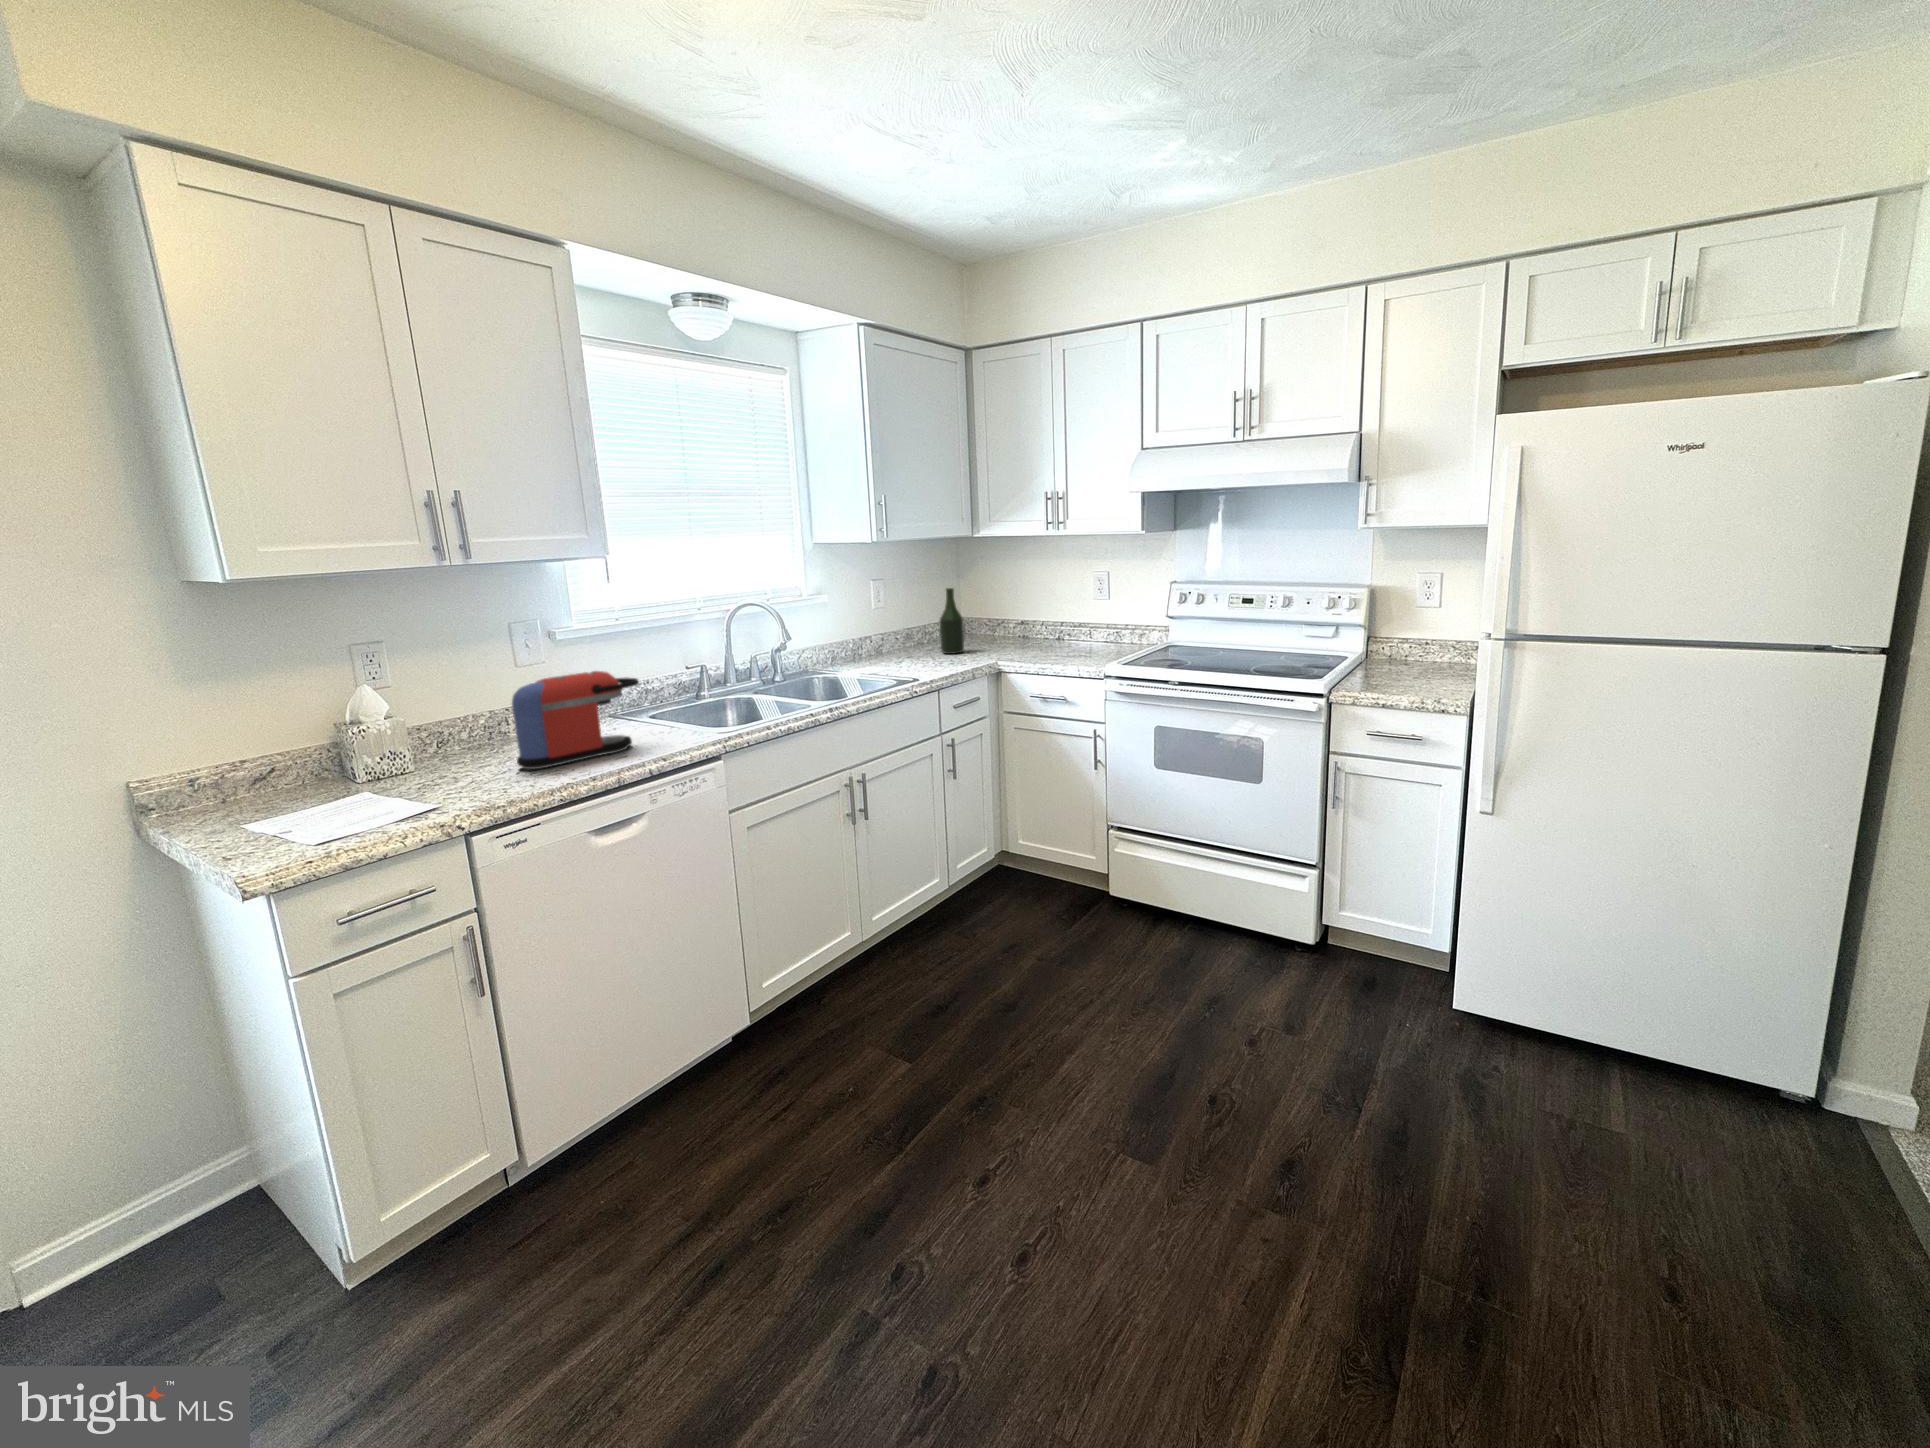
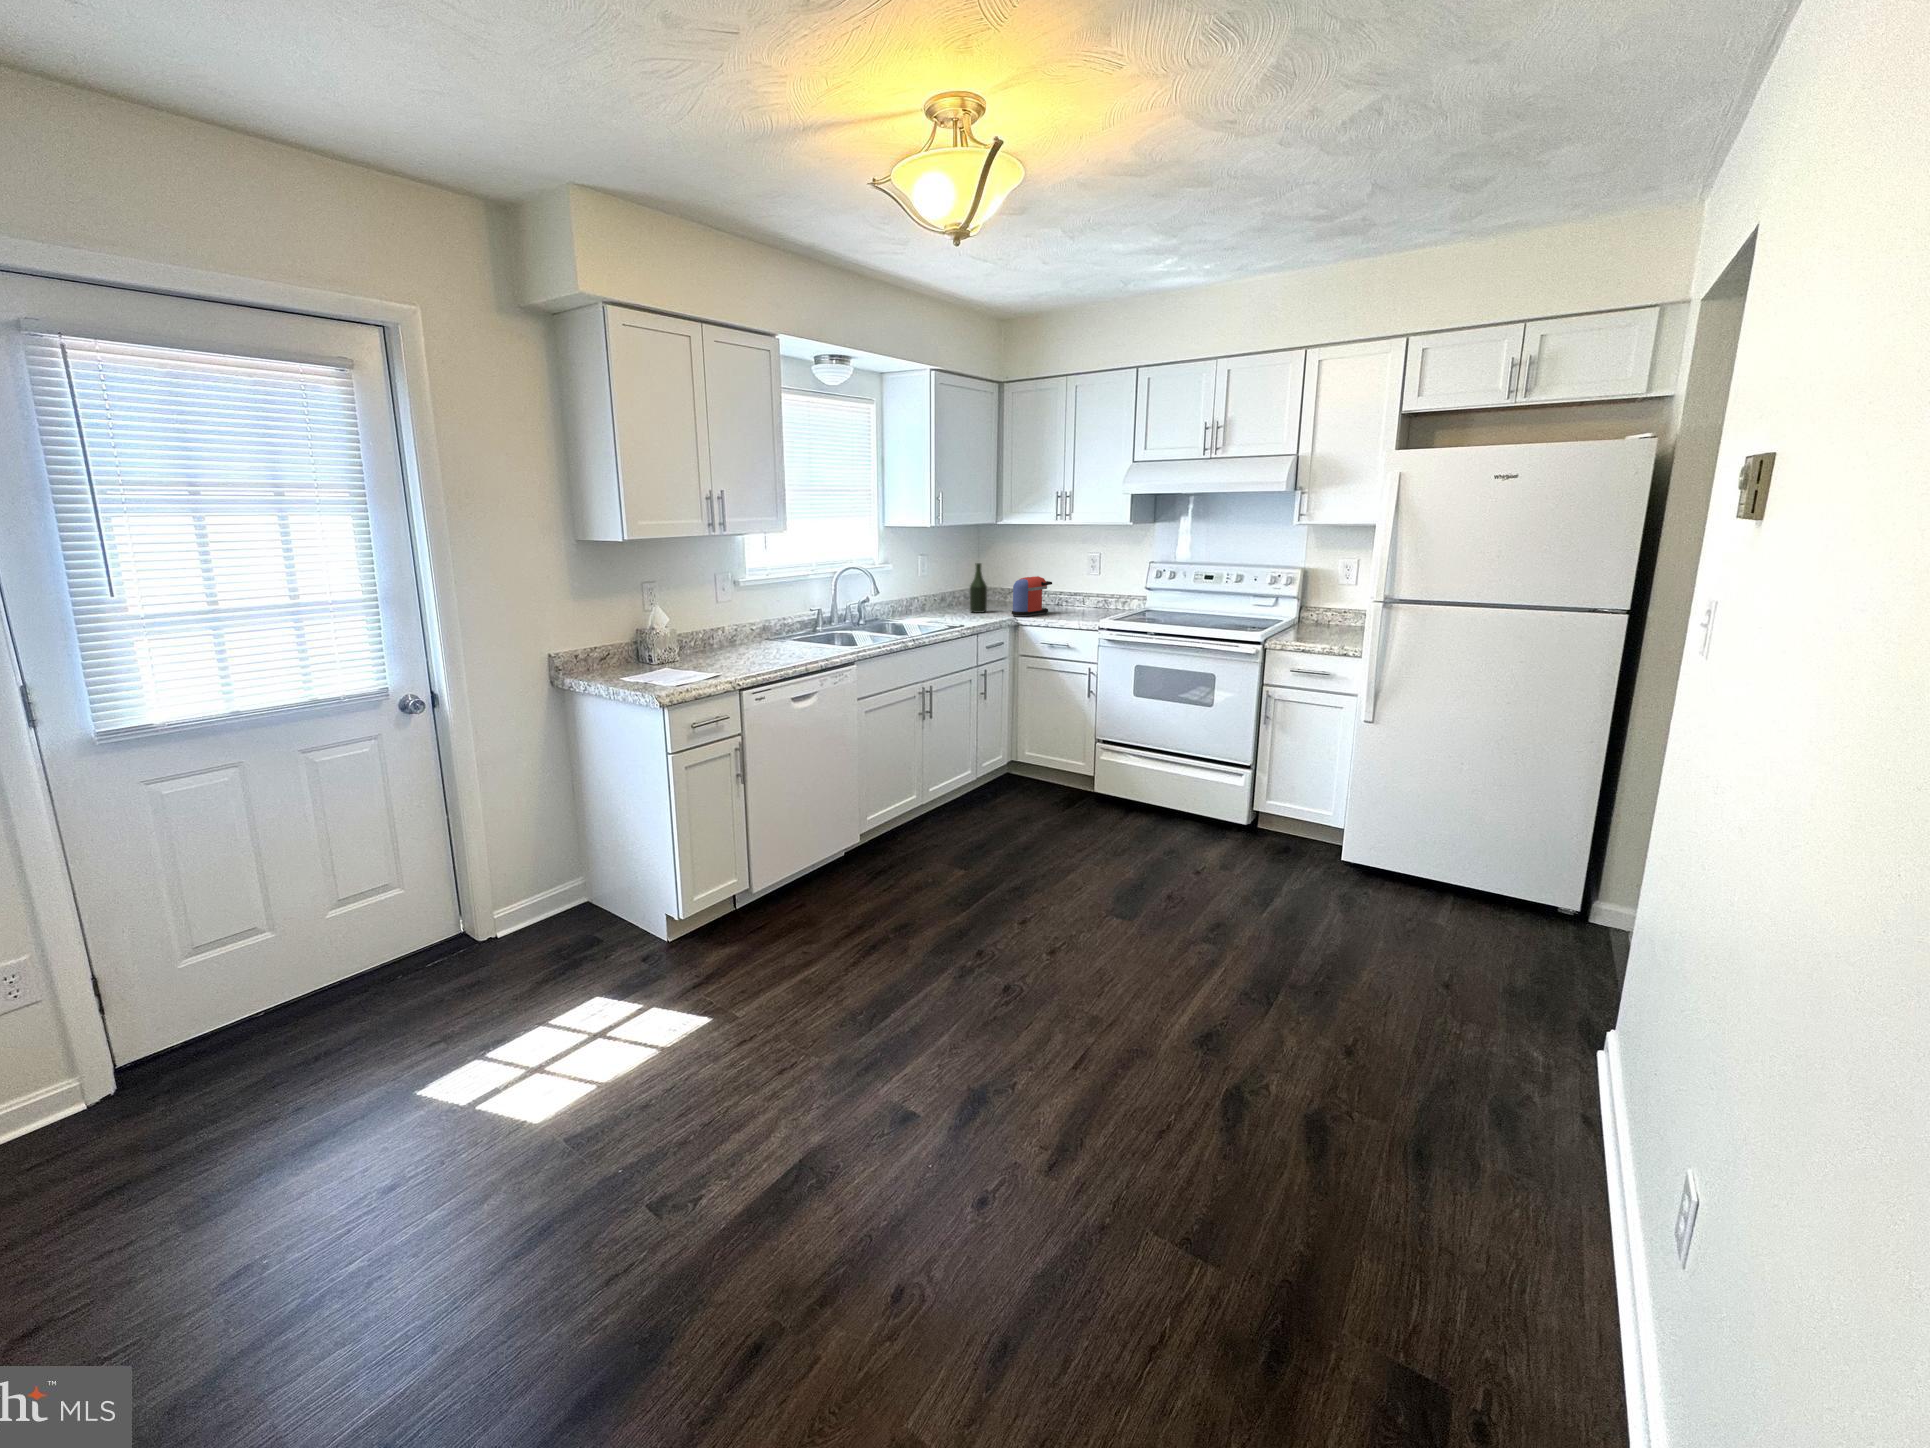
coffee maker: present [512,671,639,770] -> present [1012,576,1052,617]

